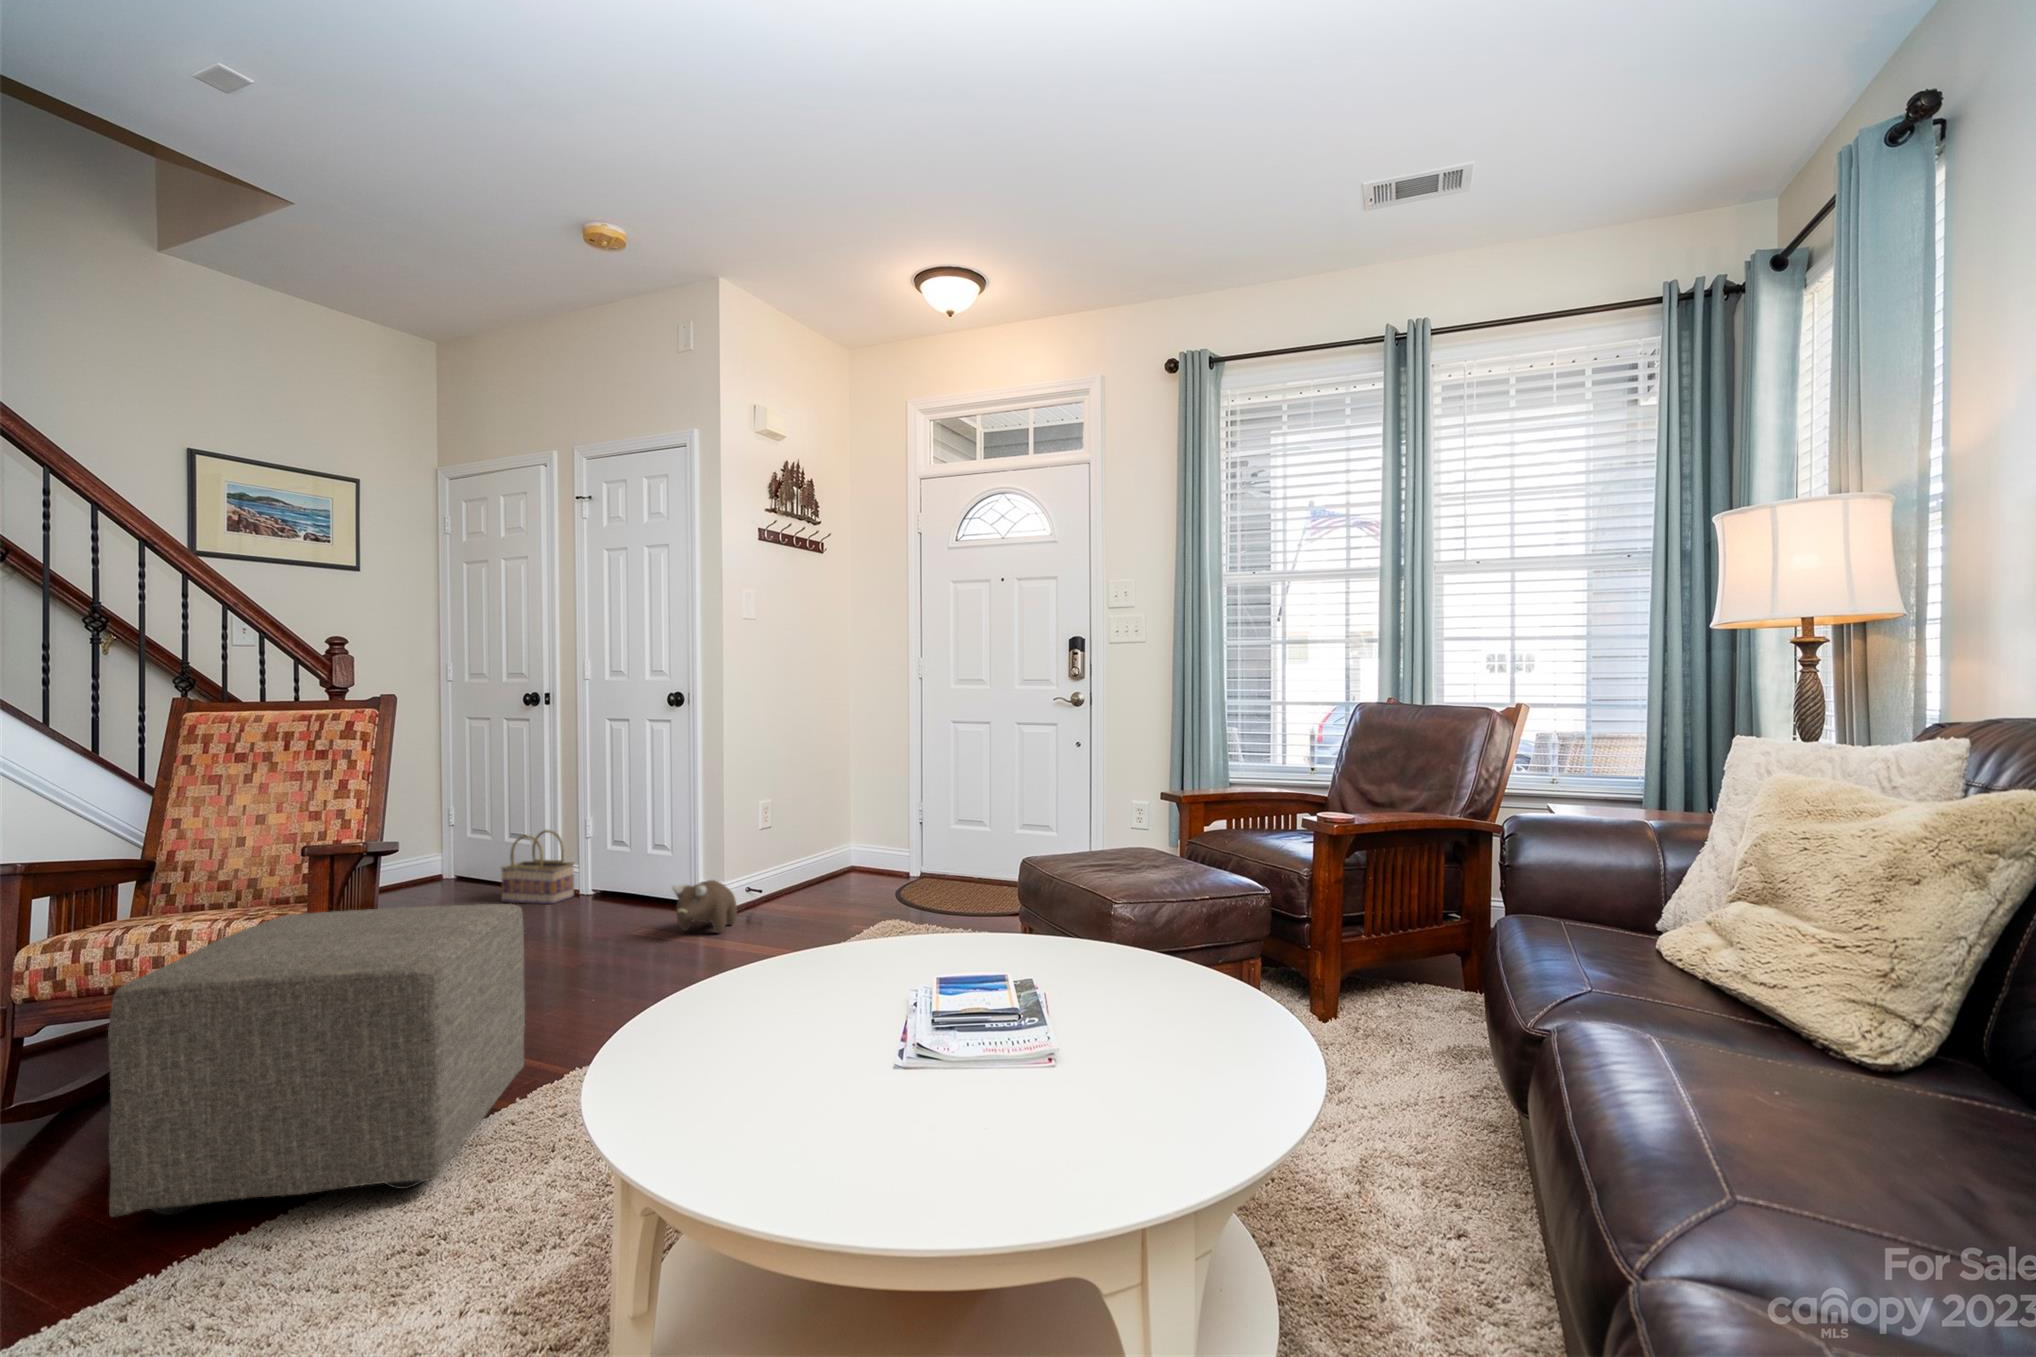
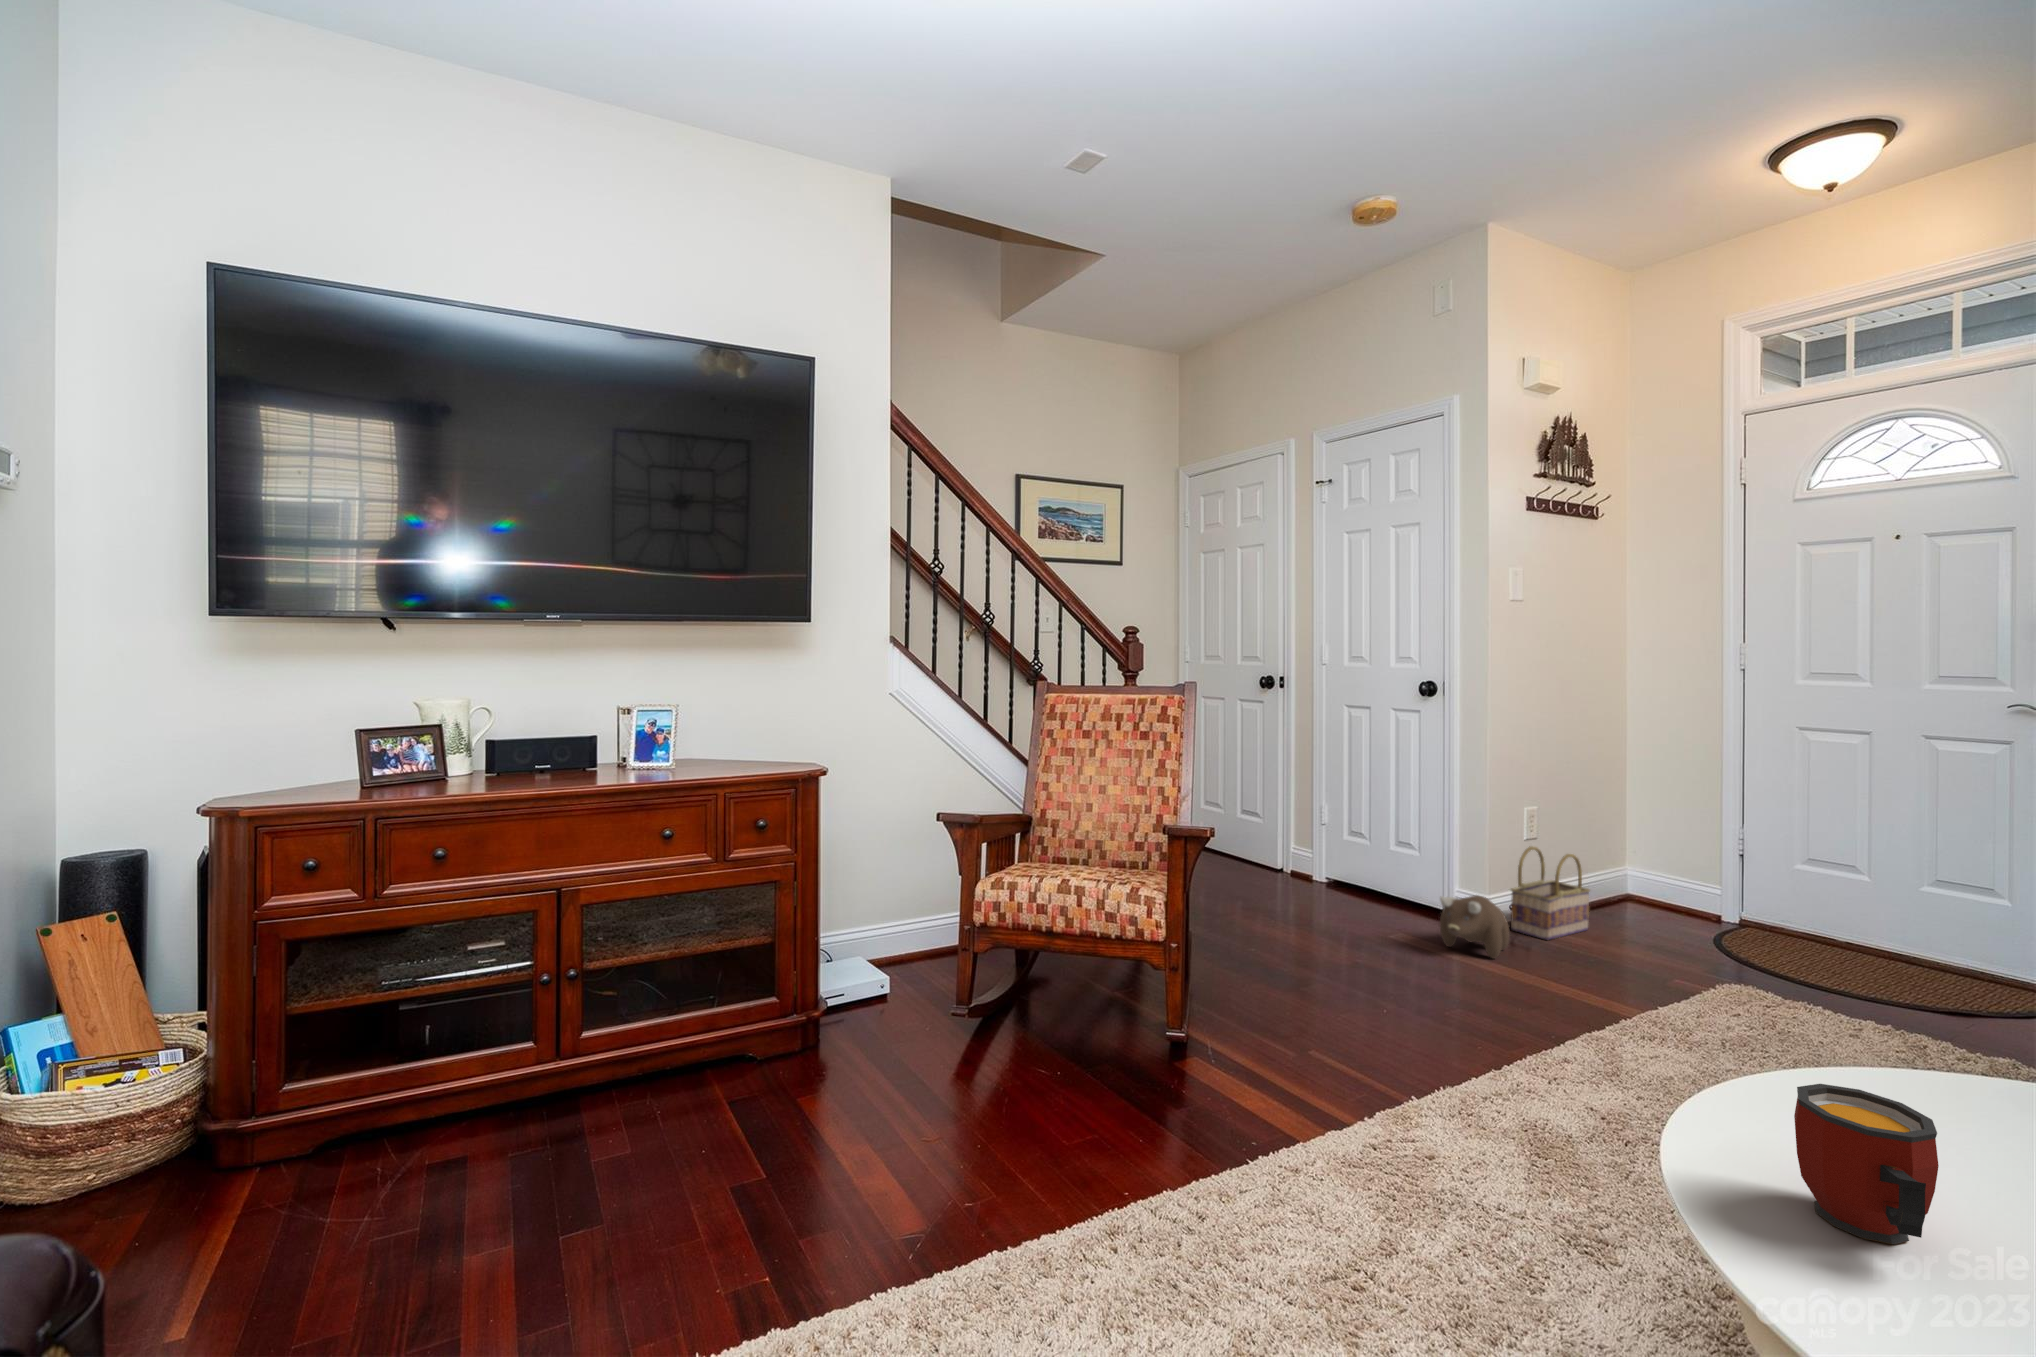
basket: present [501,830,574,904] -> present [1511,846,1590,940]
ottoman: present [108,904,525,1217] -> none [1074,889,1368,1210]
mug: none [684,944,761,1041] -> present [1794,1084,1939,1244]

